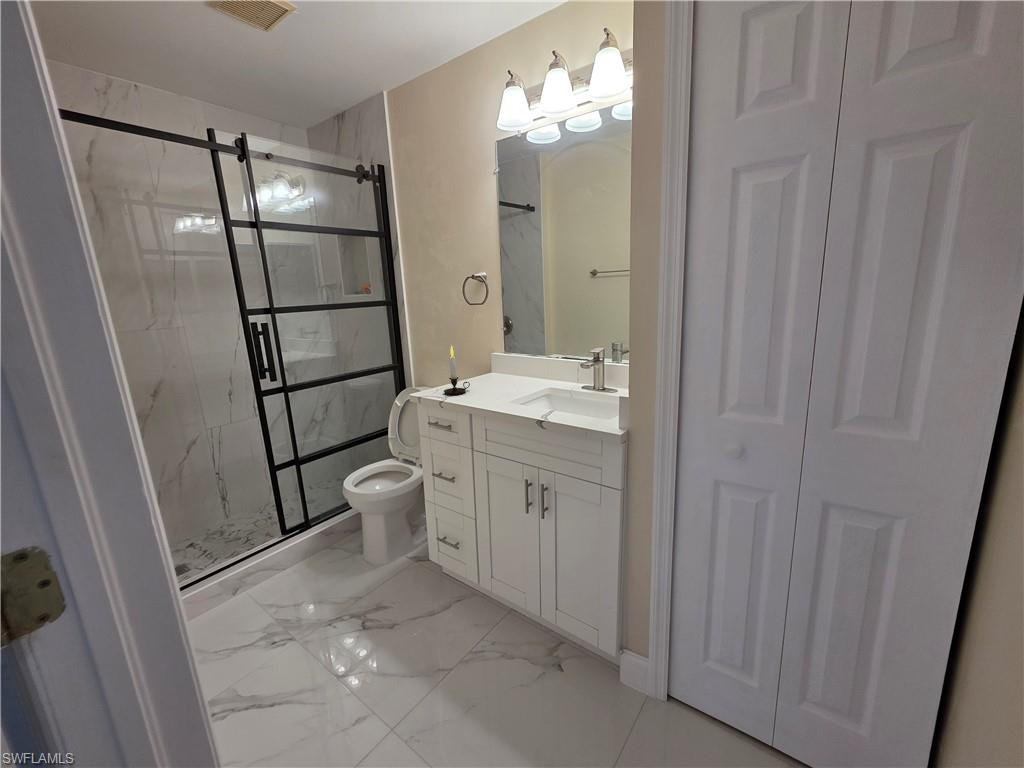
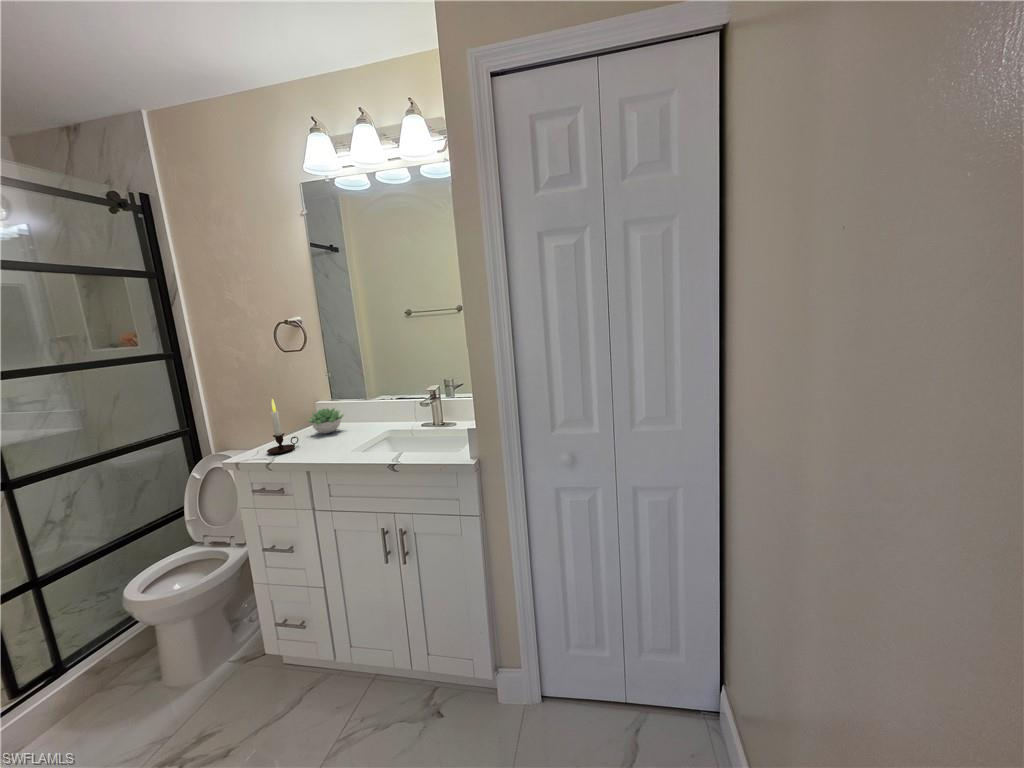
succulent plant: none [479,360,512,383] -> present [307,408,344,433]

